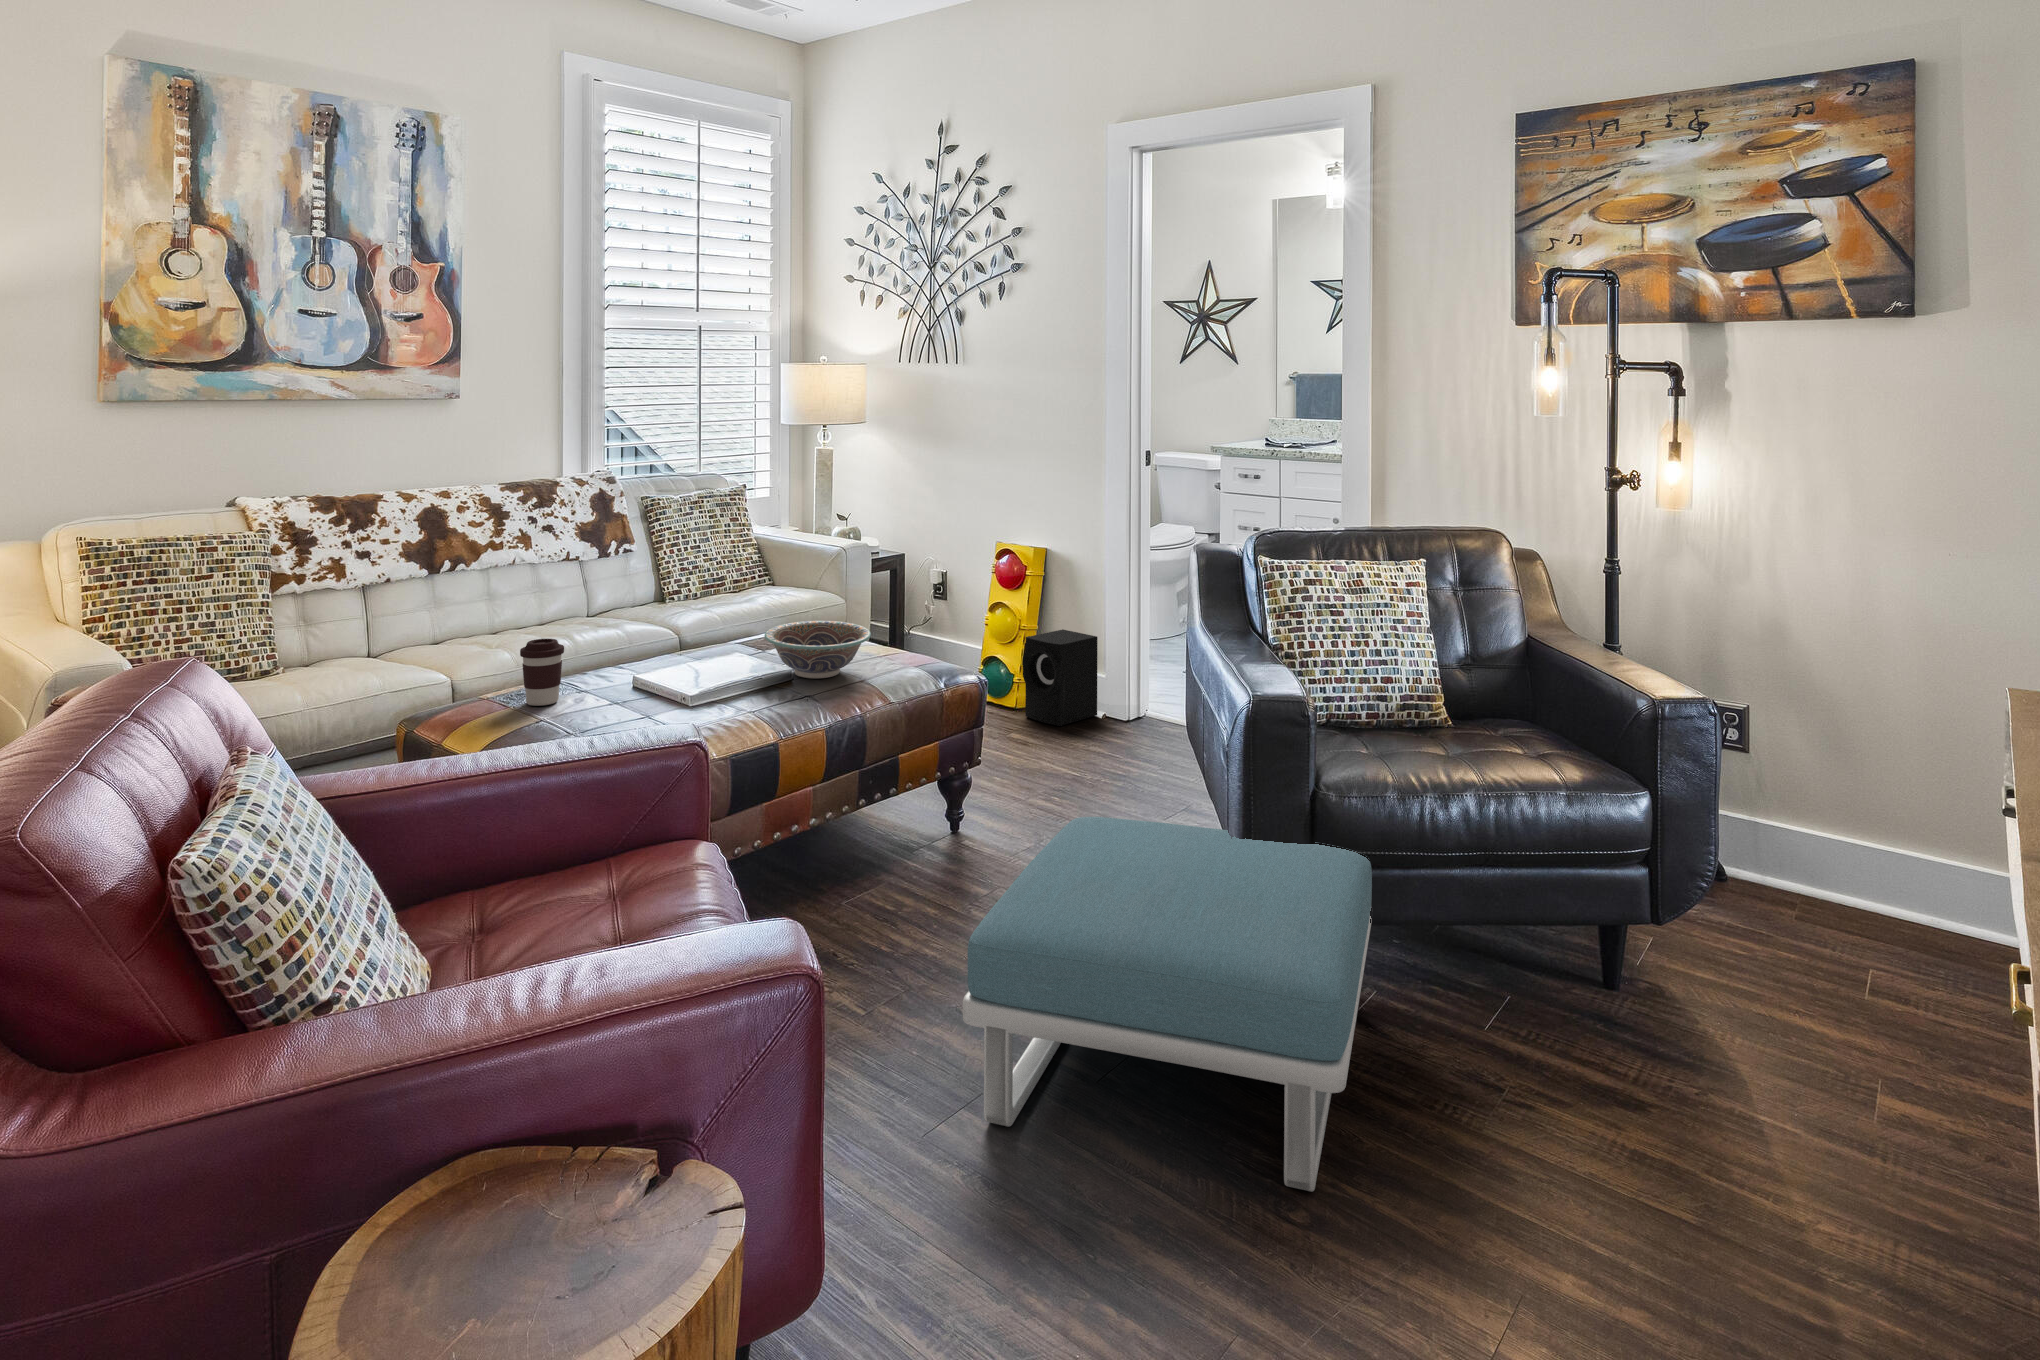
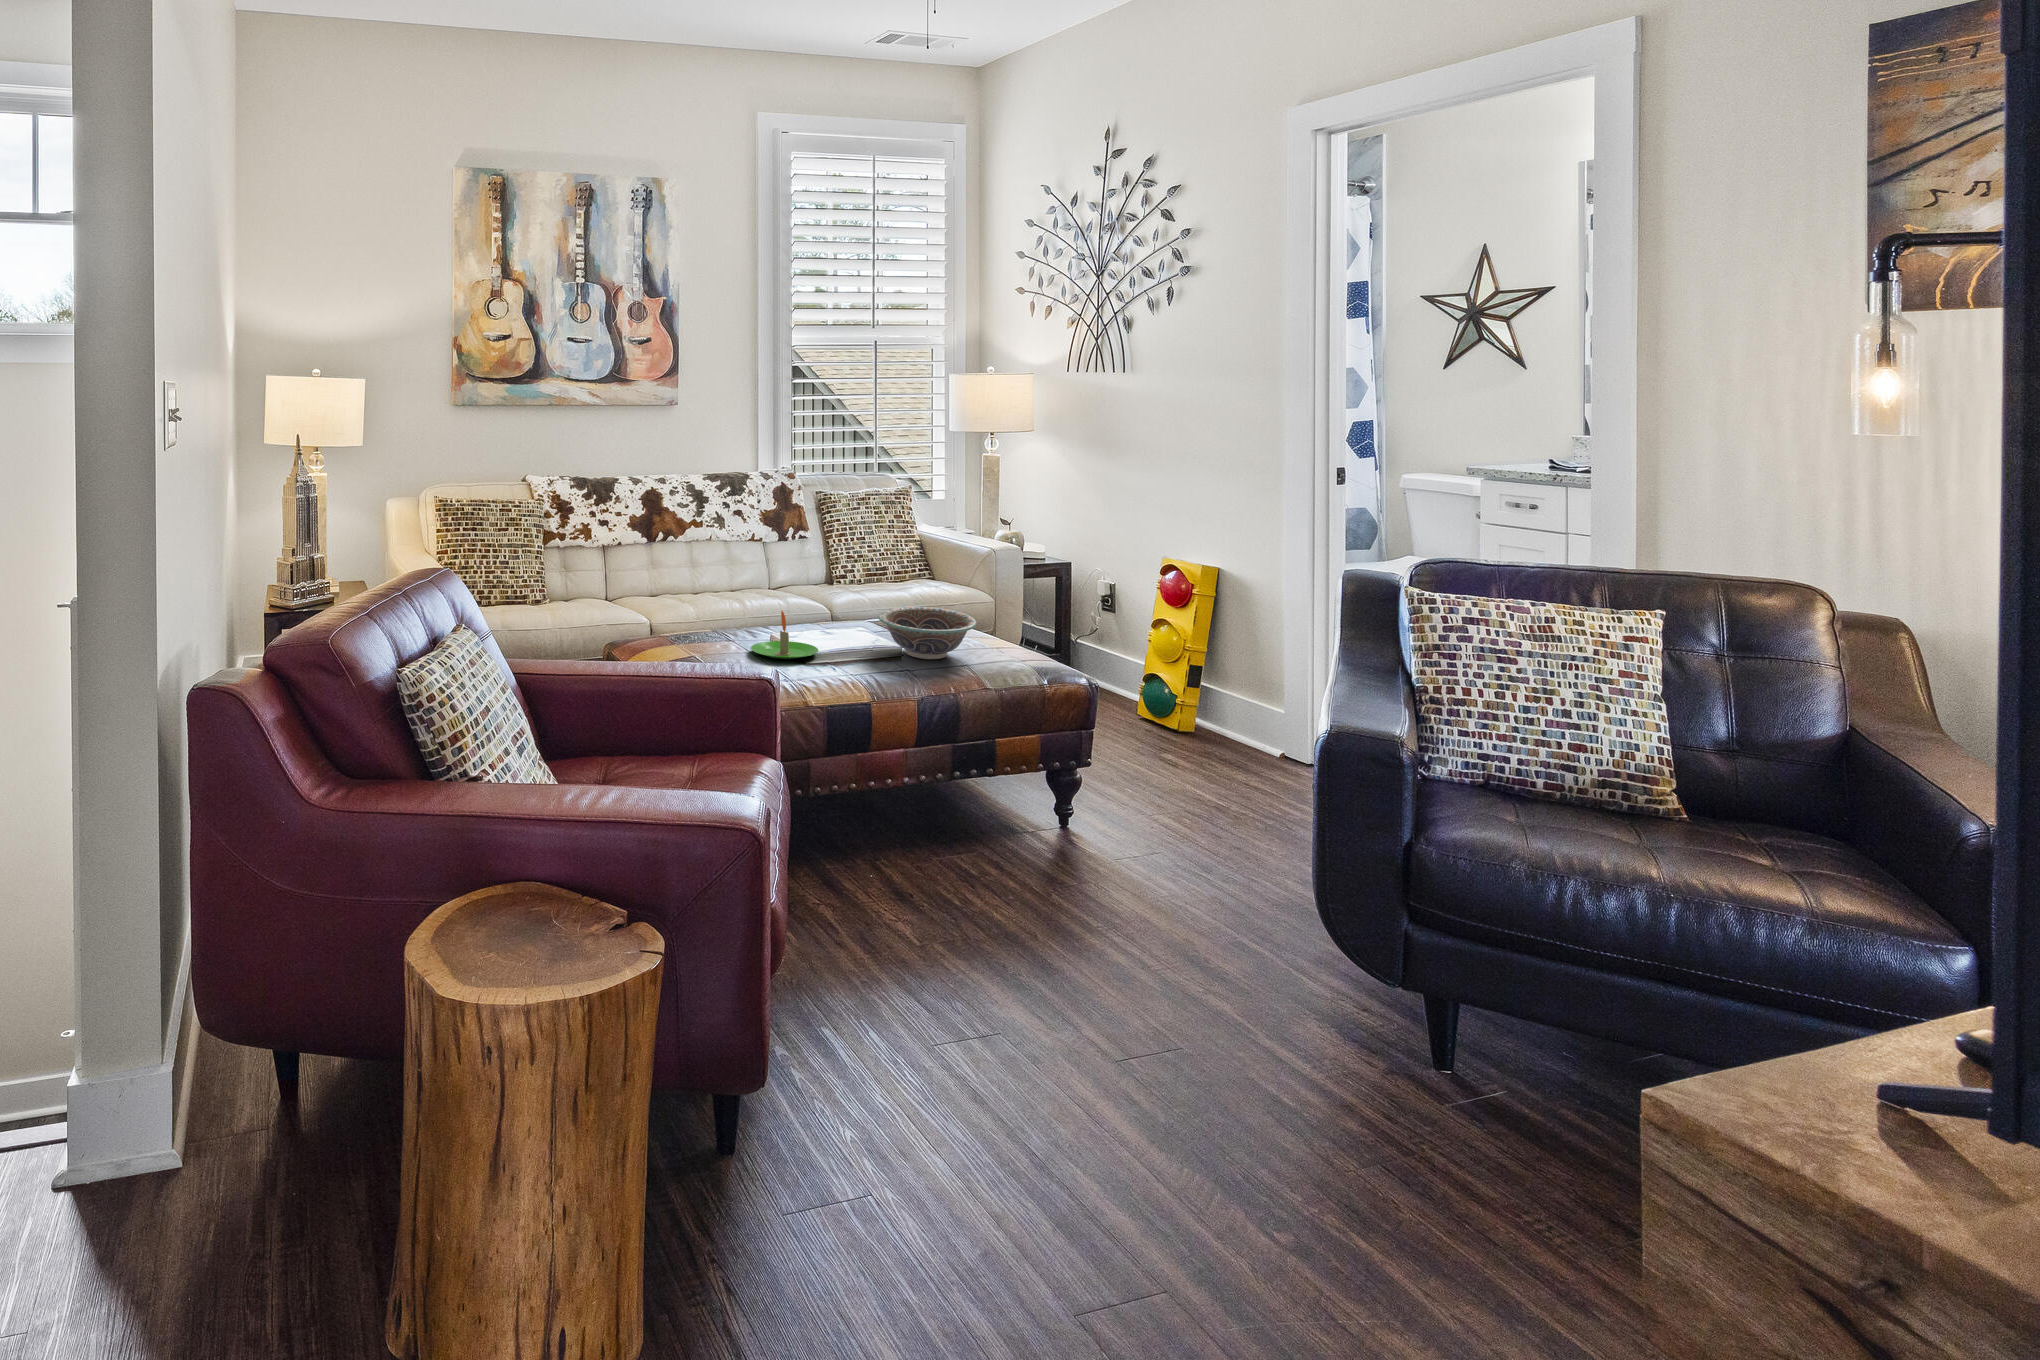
speaker: present [1023,629,1098,726] -> none [1183,649,1273,749]
coffee cup: present [520,639,564,706] -> none [681,597,713,650]
candle: none [615,643,699,701] -> present [751,610,818,659]
footstool: present [963,817,1372,1191] -> none [971,830,1505,1273]

